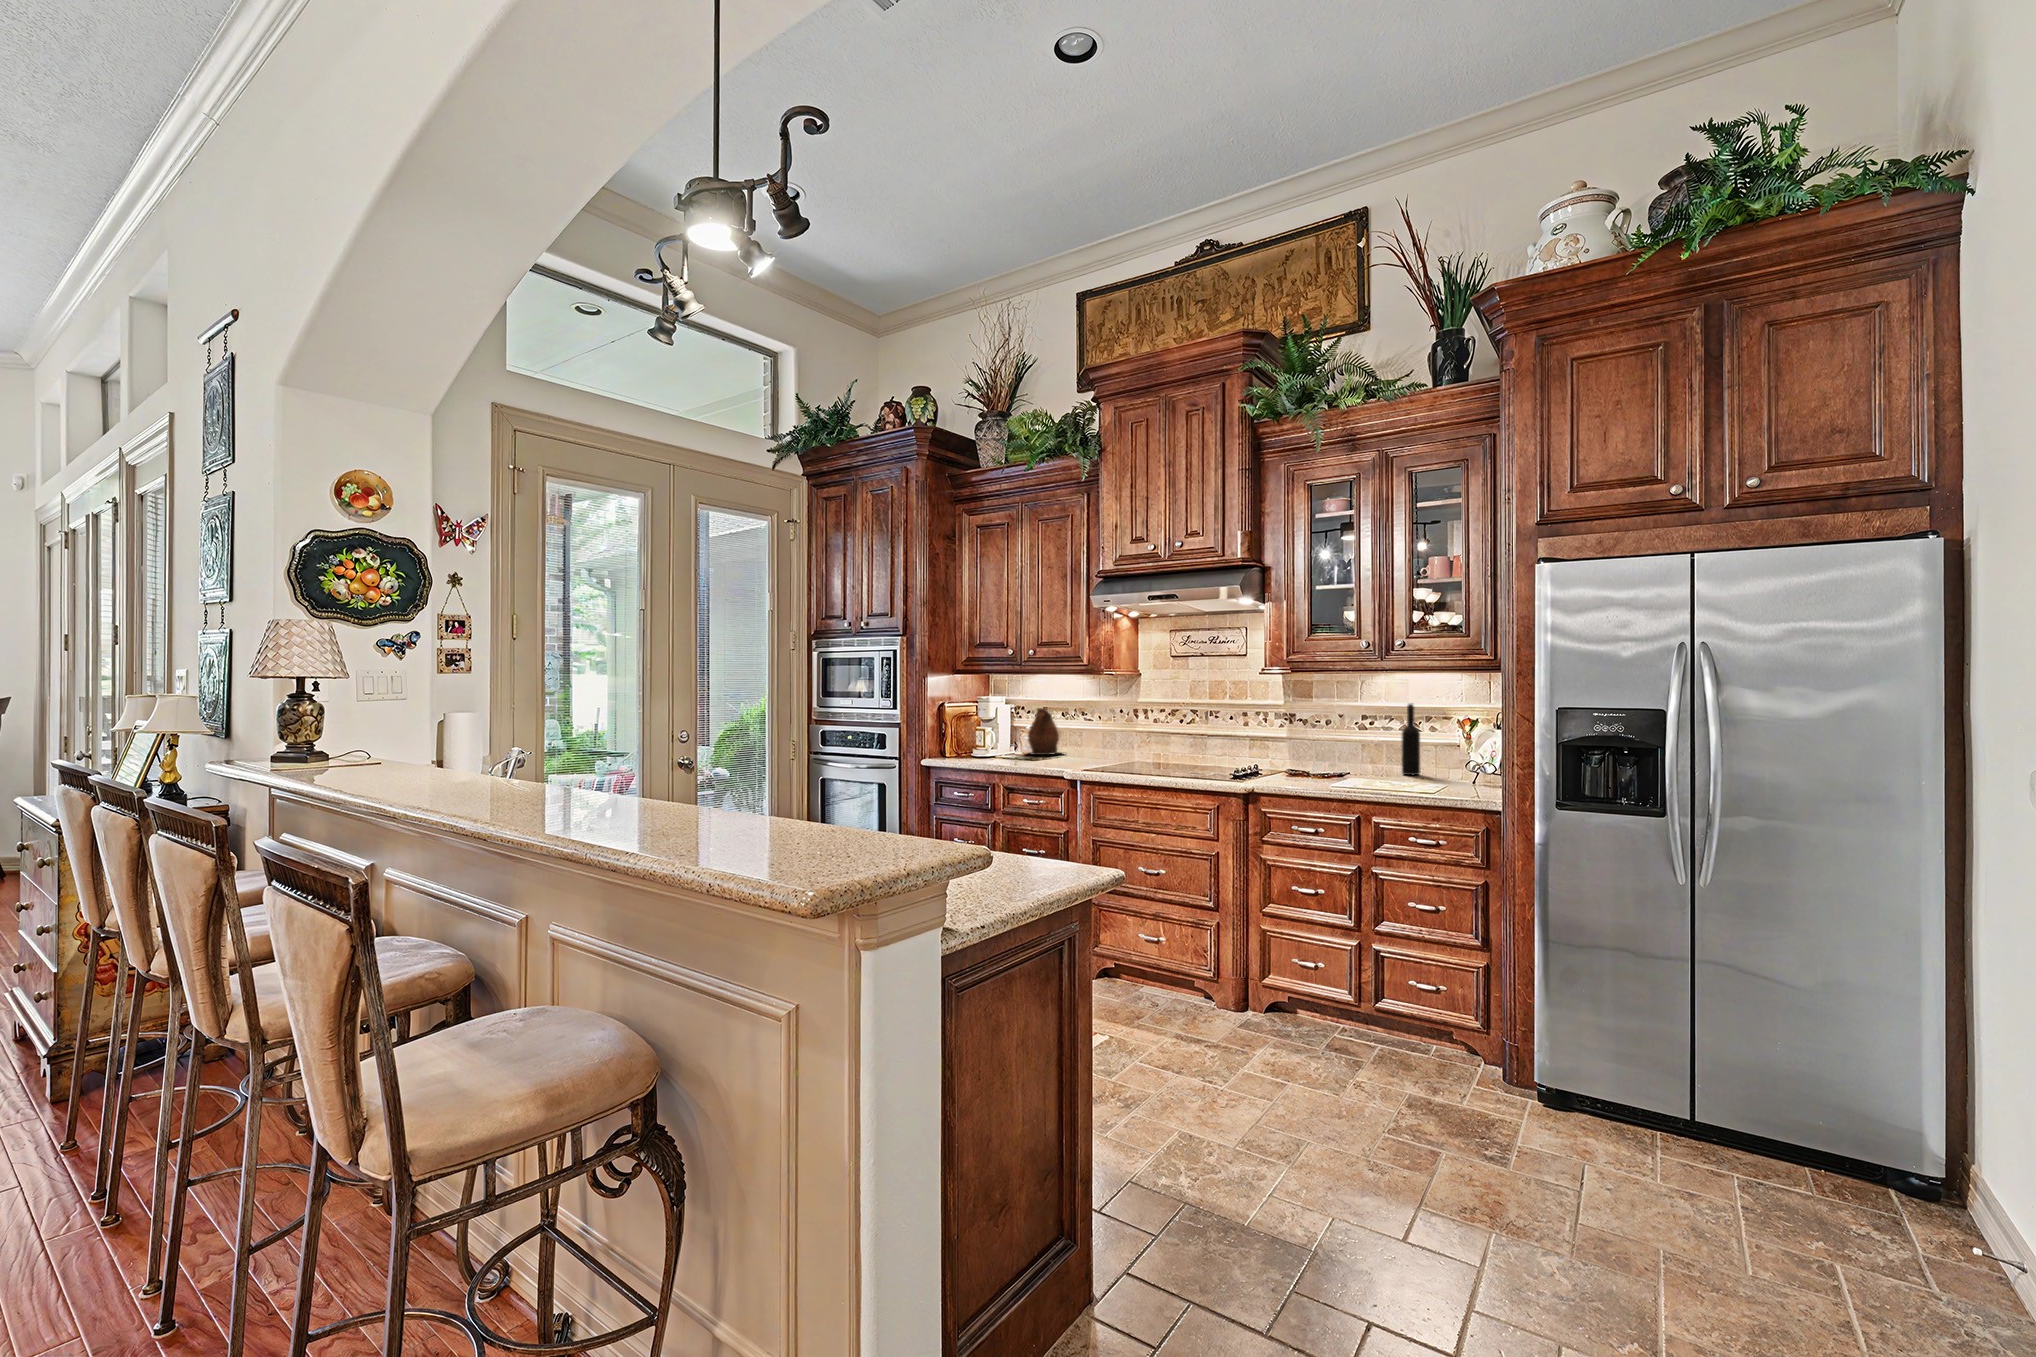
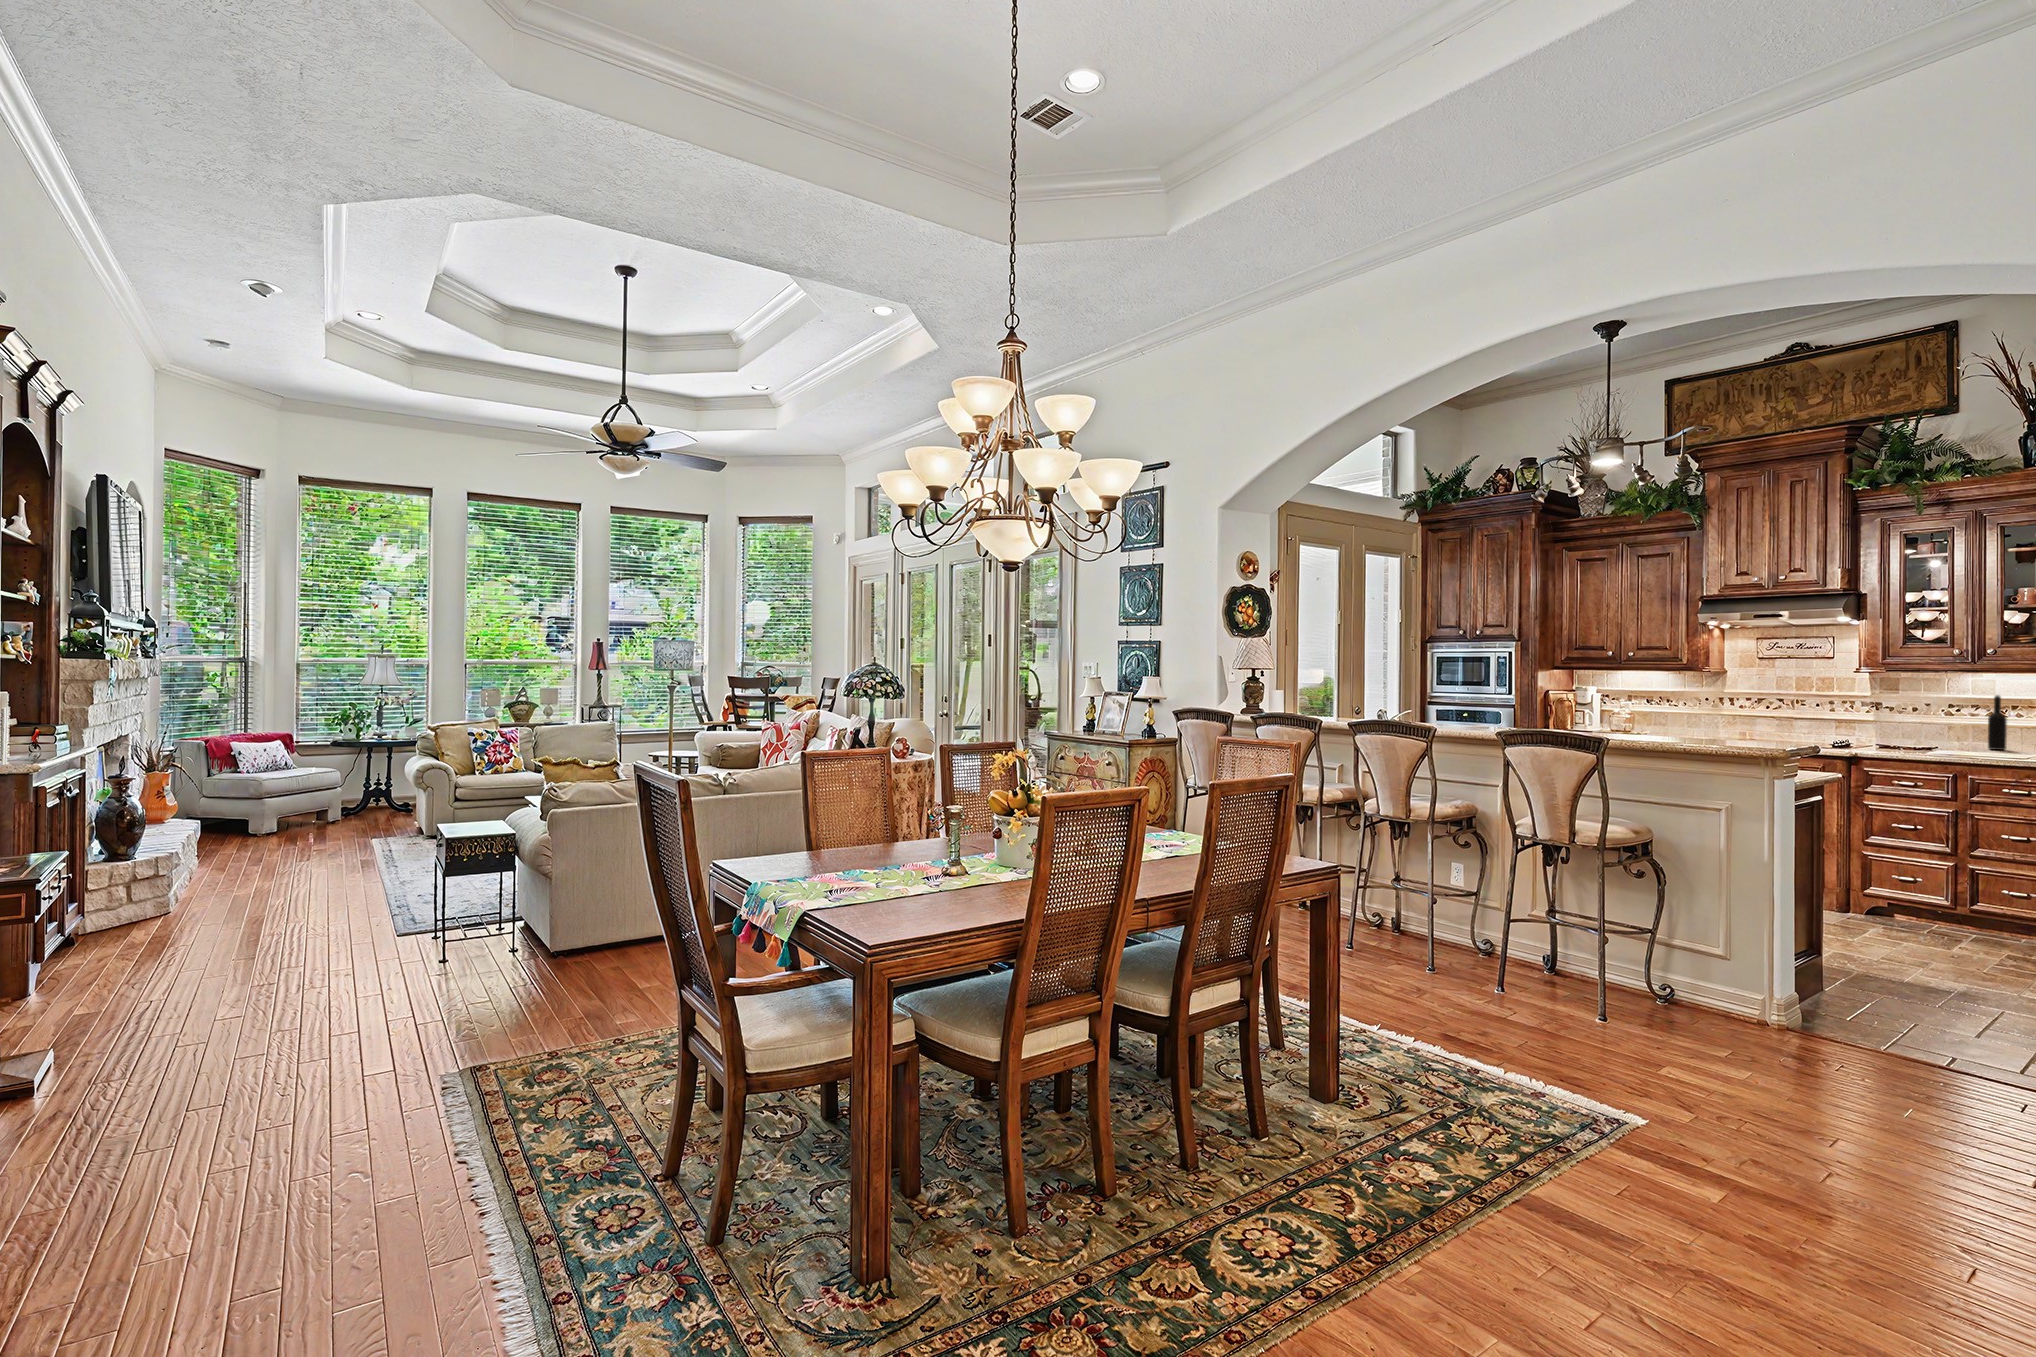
ceramic pitcher: present [1028,708,1061,755] -> none [1611,696,1651,732]

